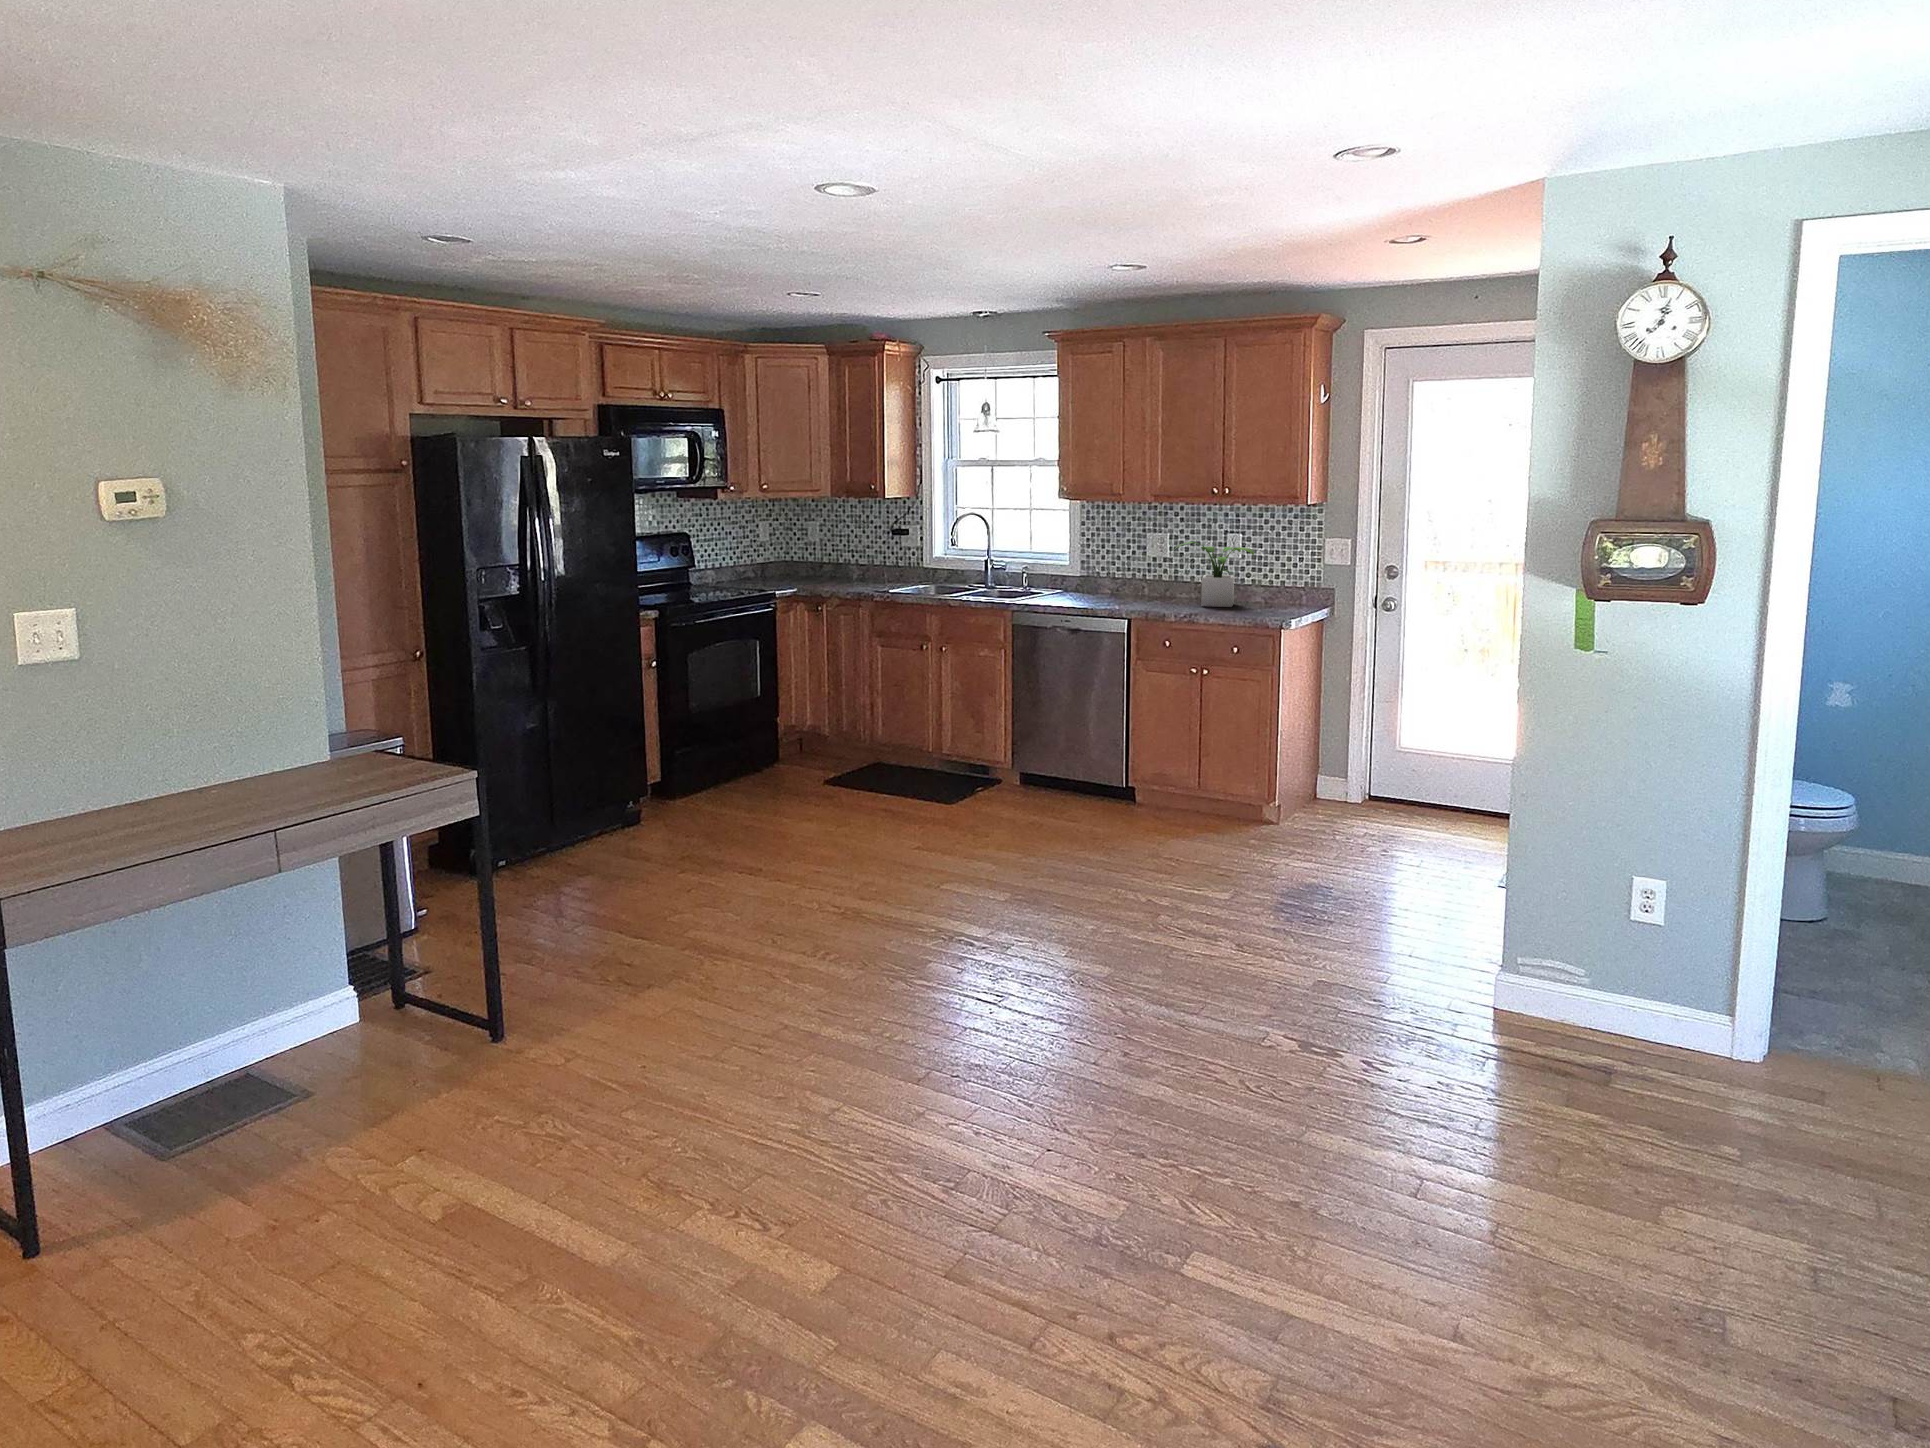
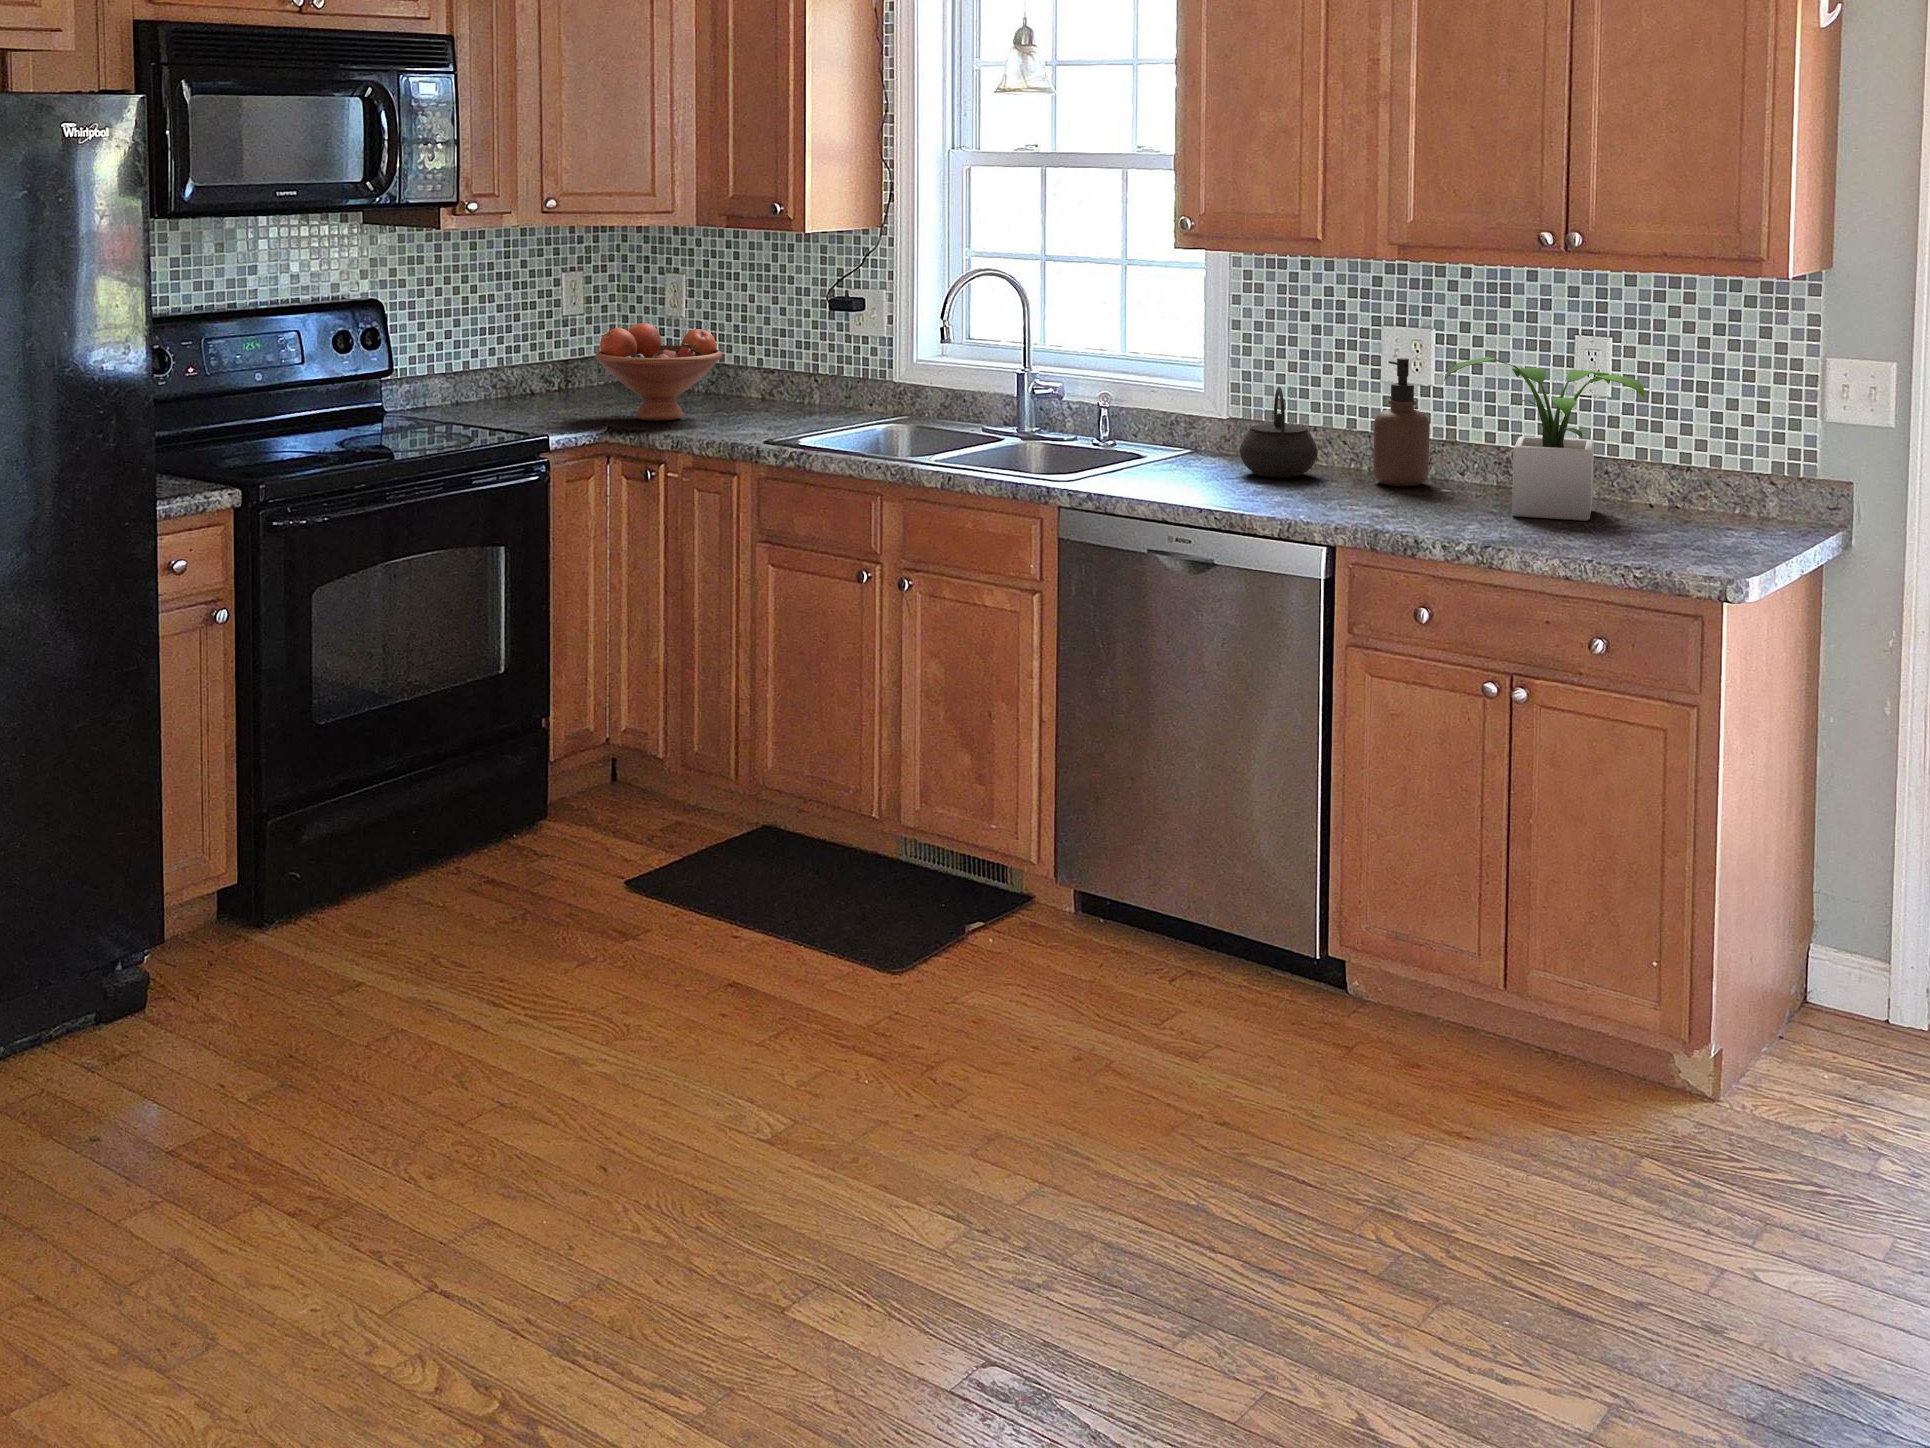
fruit bowl: none [790,542,848,585] -> present [595,323,722,421]
soap dispenser: none [1144,545,1167,599] -> present [1373,358,1430,486]
kettle: none [1087,559,1120,598] -> present [1239,387,1318,478]

